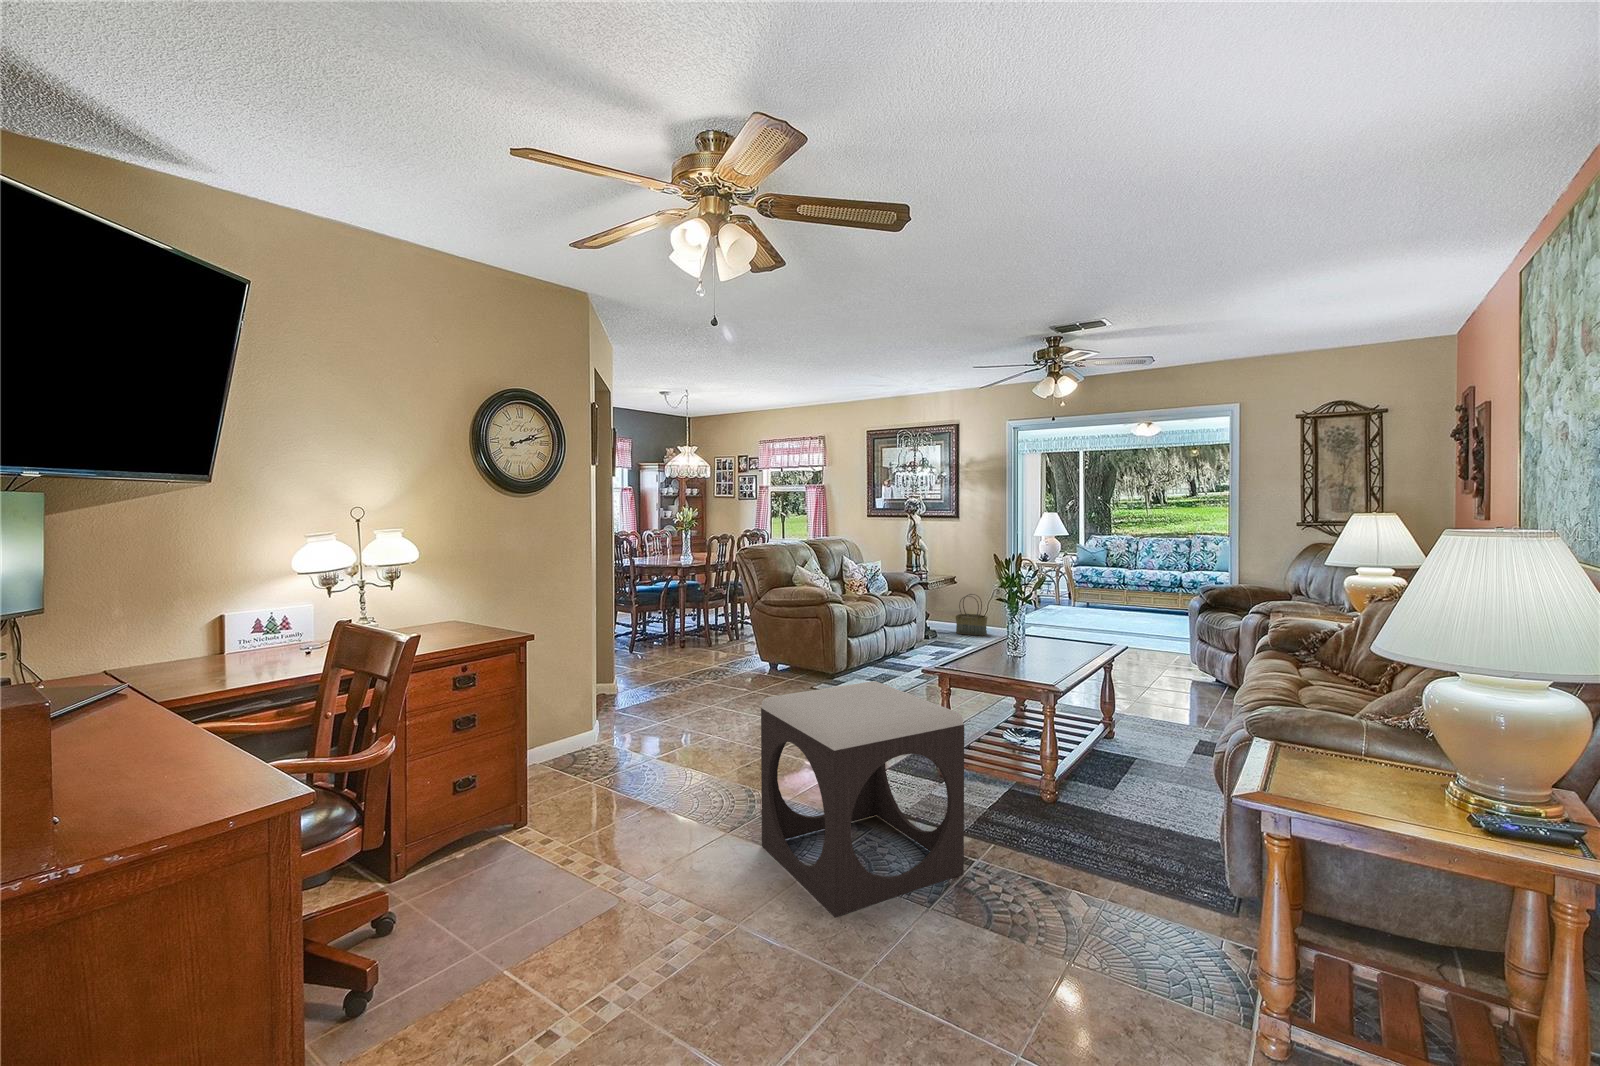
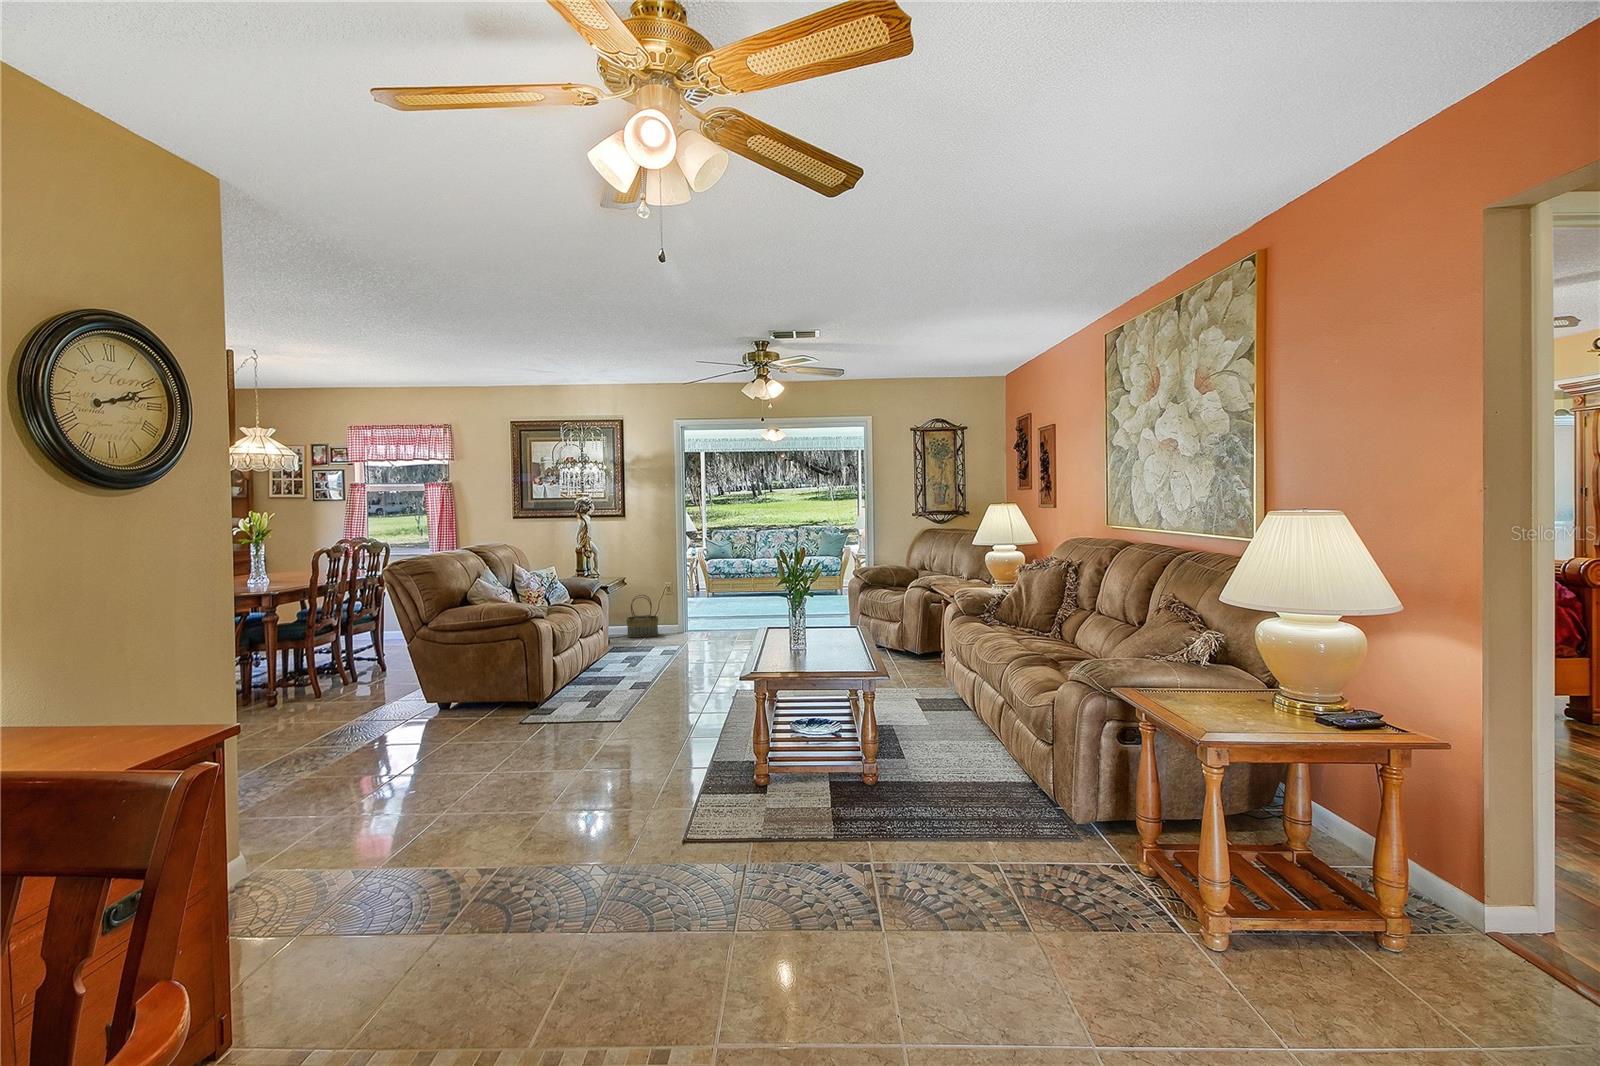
footstool: present [761,681,964,917] -> none [659,695,877,962]

